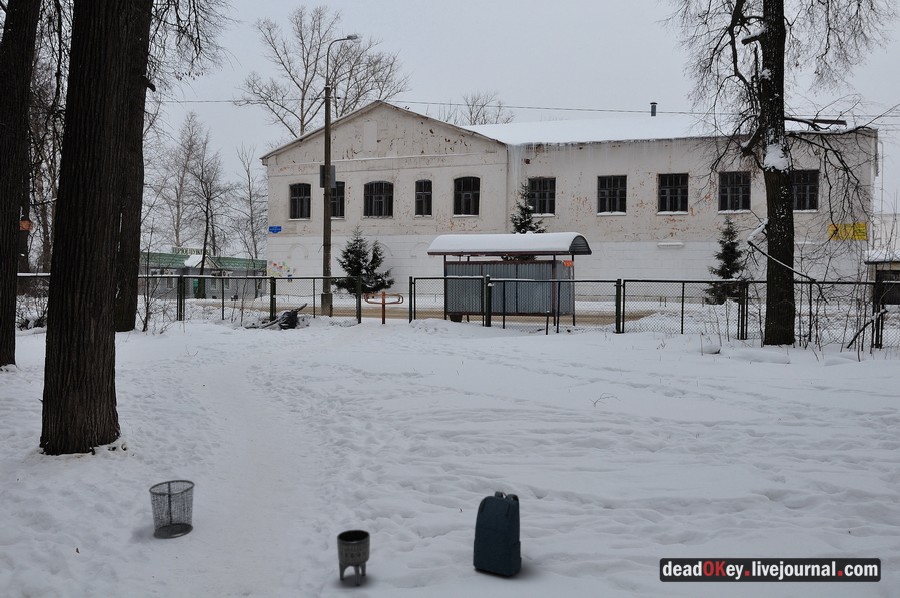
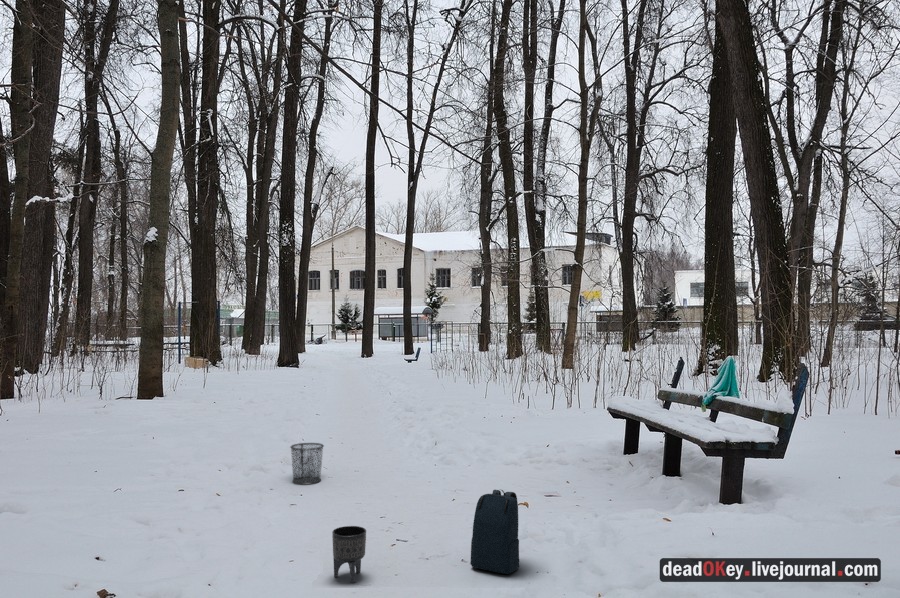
waste bin: present [149,480,195,538] -> present [291,443,324,485]

